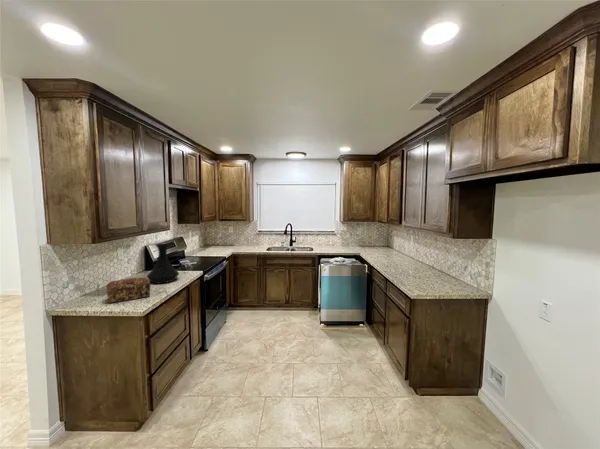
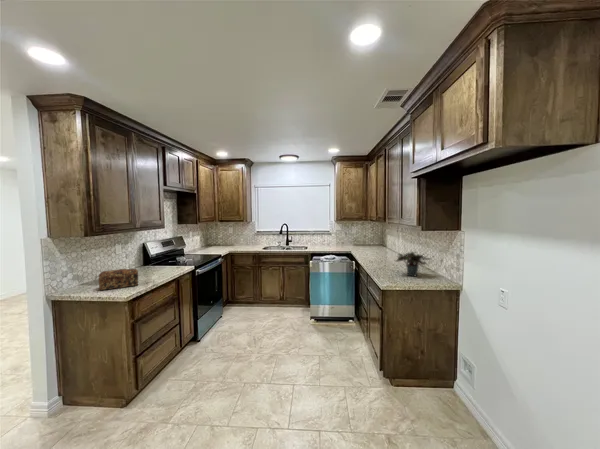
vase: present [147,243,179,283] -> none [140,240,170,276]
potted plant: none [420,259,458,285] -> present [396,252,430,276]

